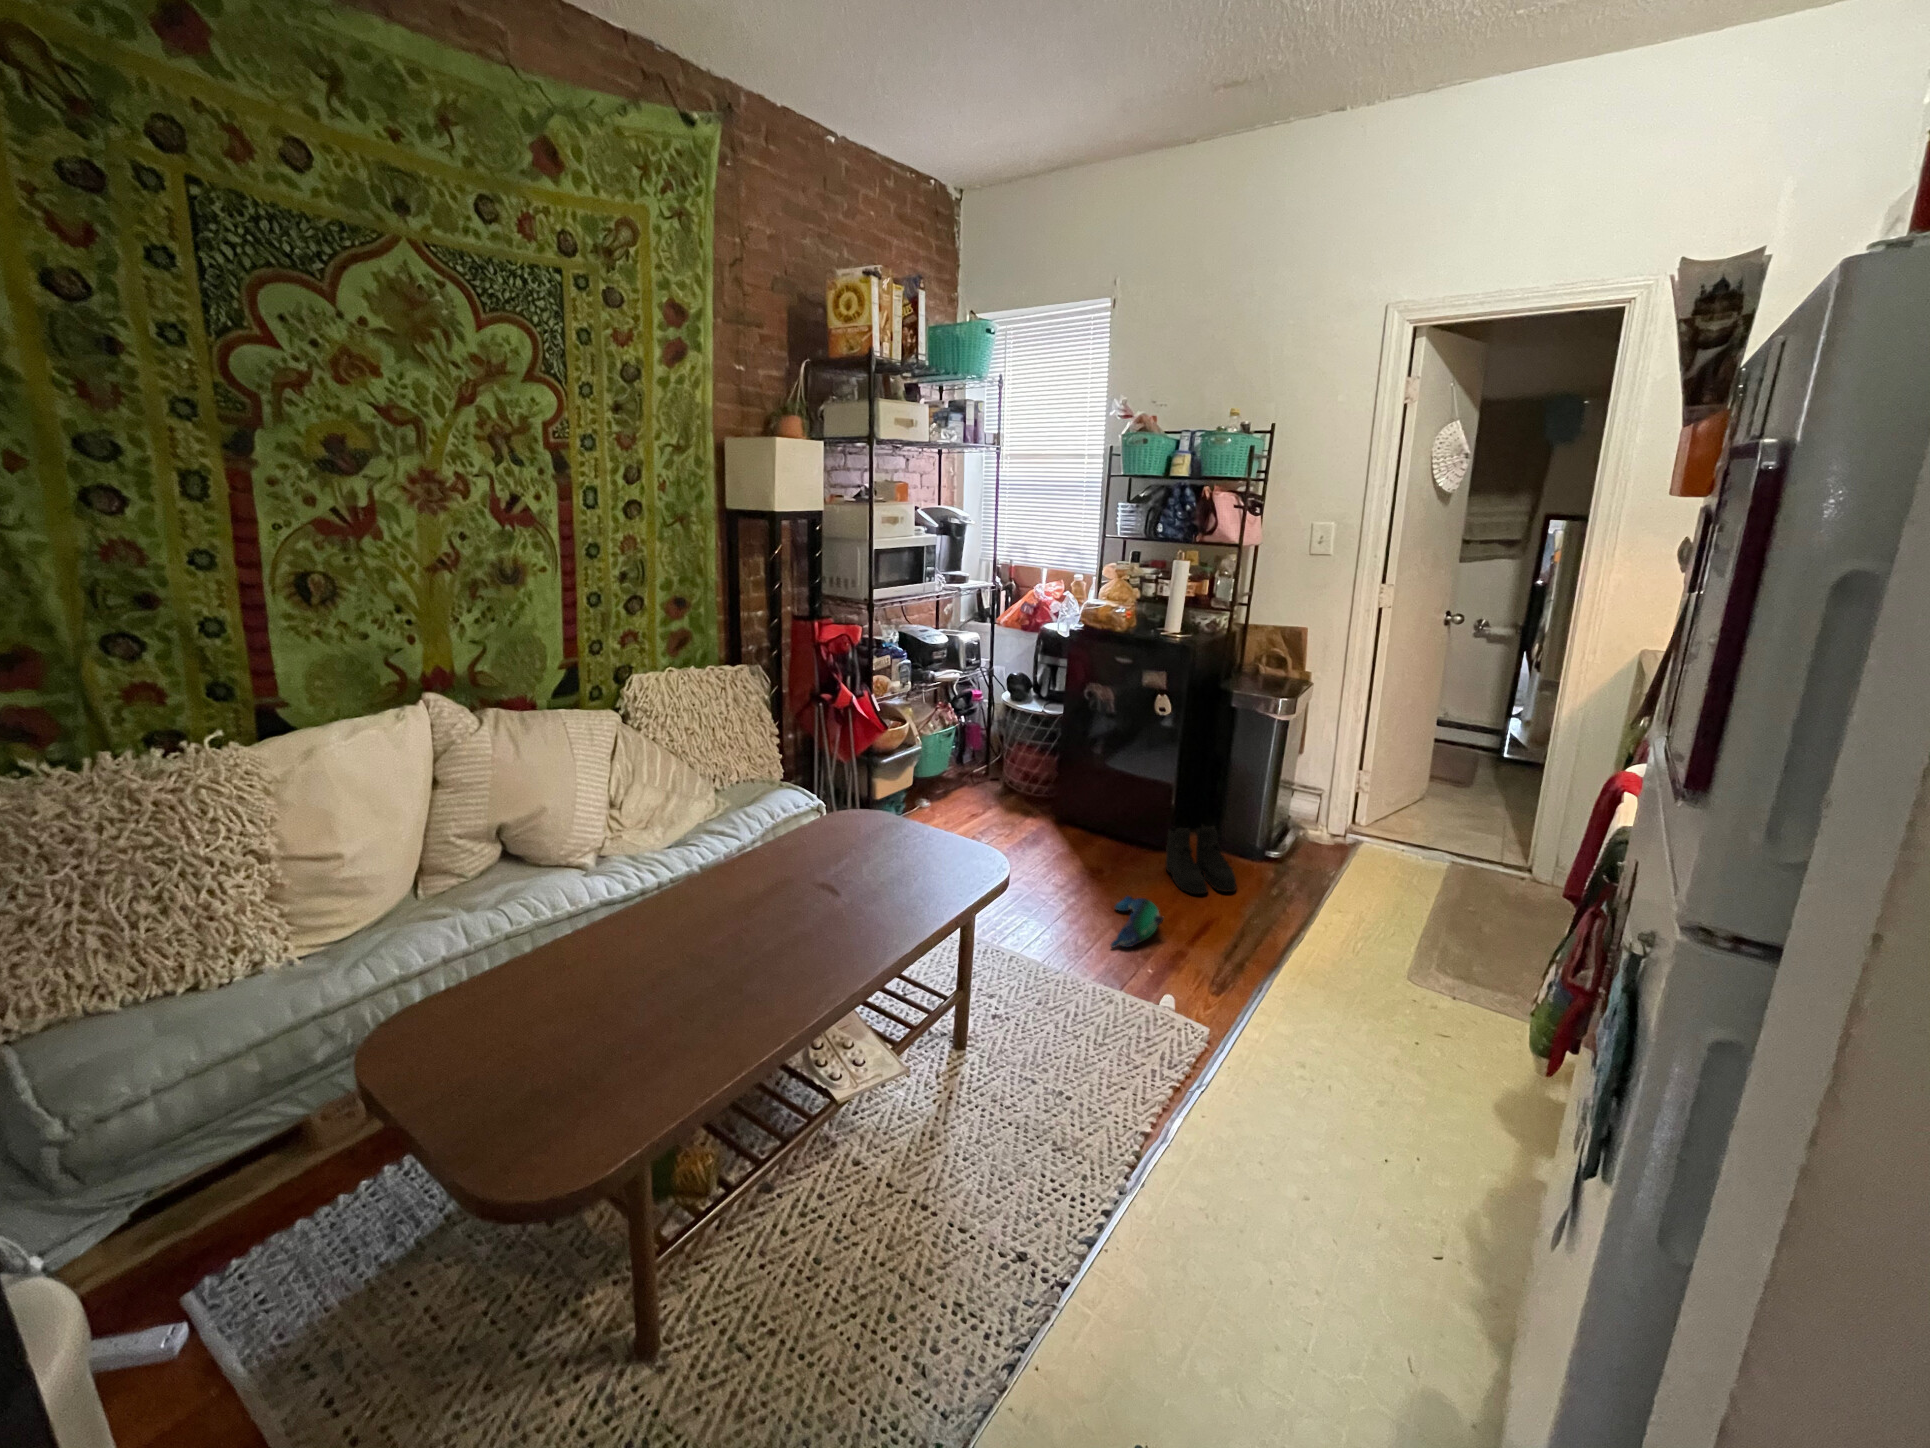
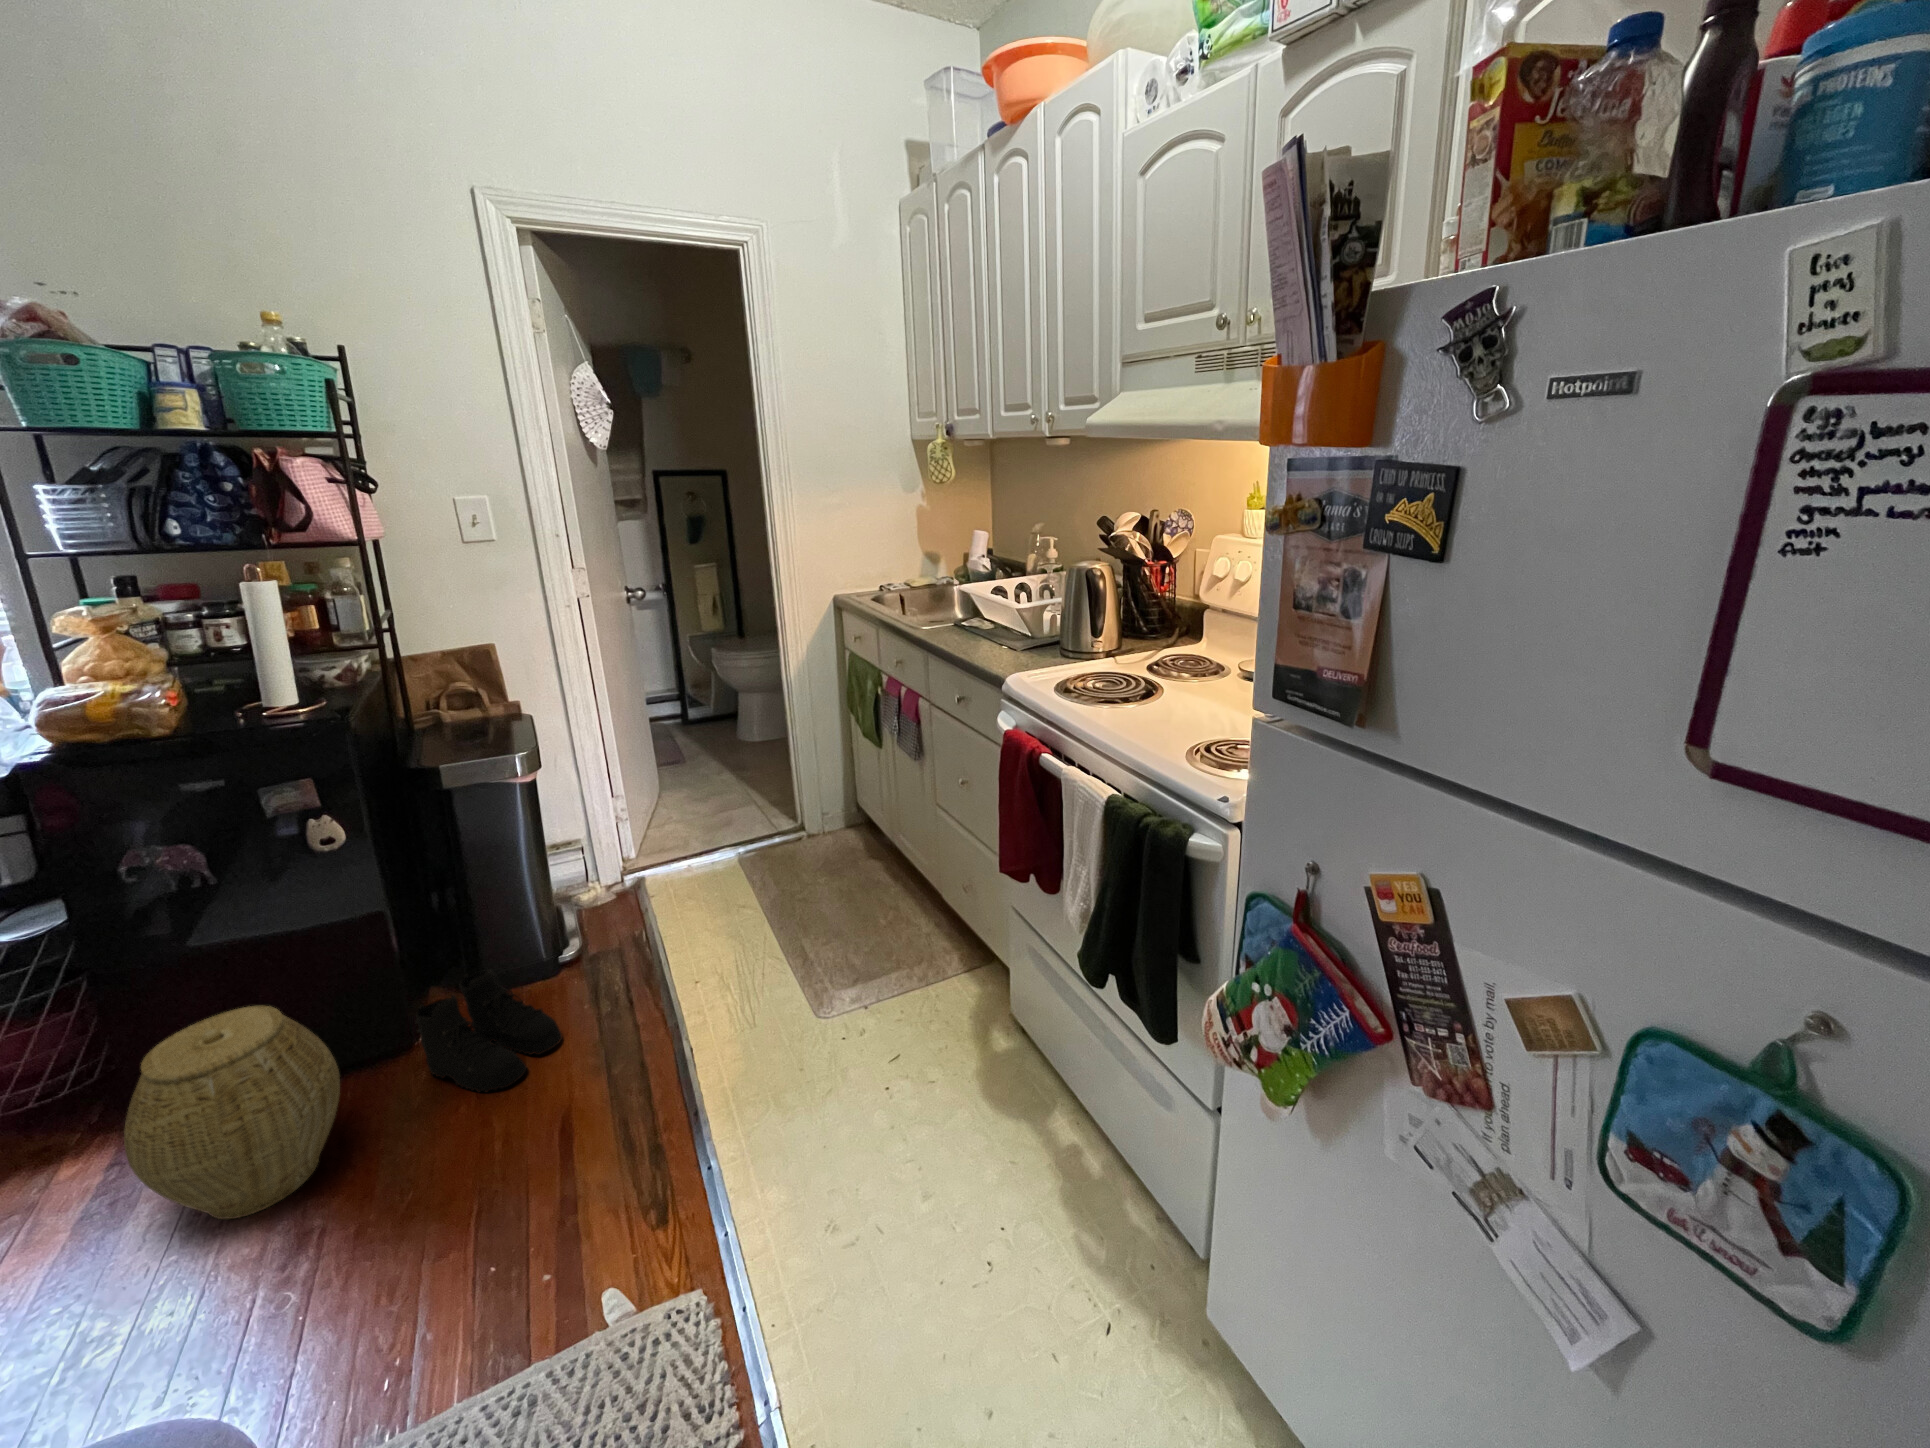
woven basket: none [1046,774,1126,877] -> present [124,1005,340,1219]
plush toy: present [1111,896,1163,948] -> none [392,1158,514,1299]

